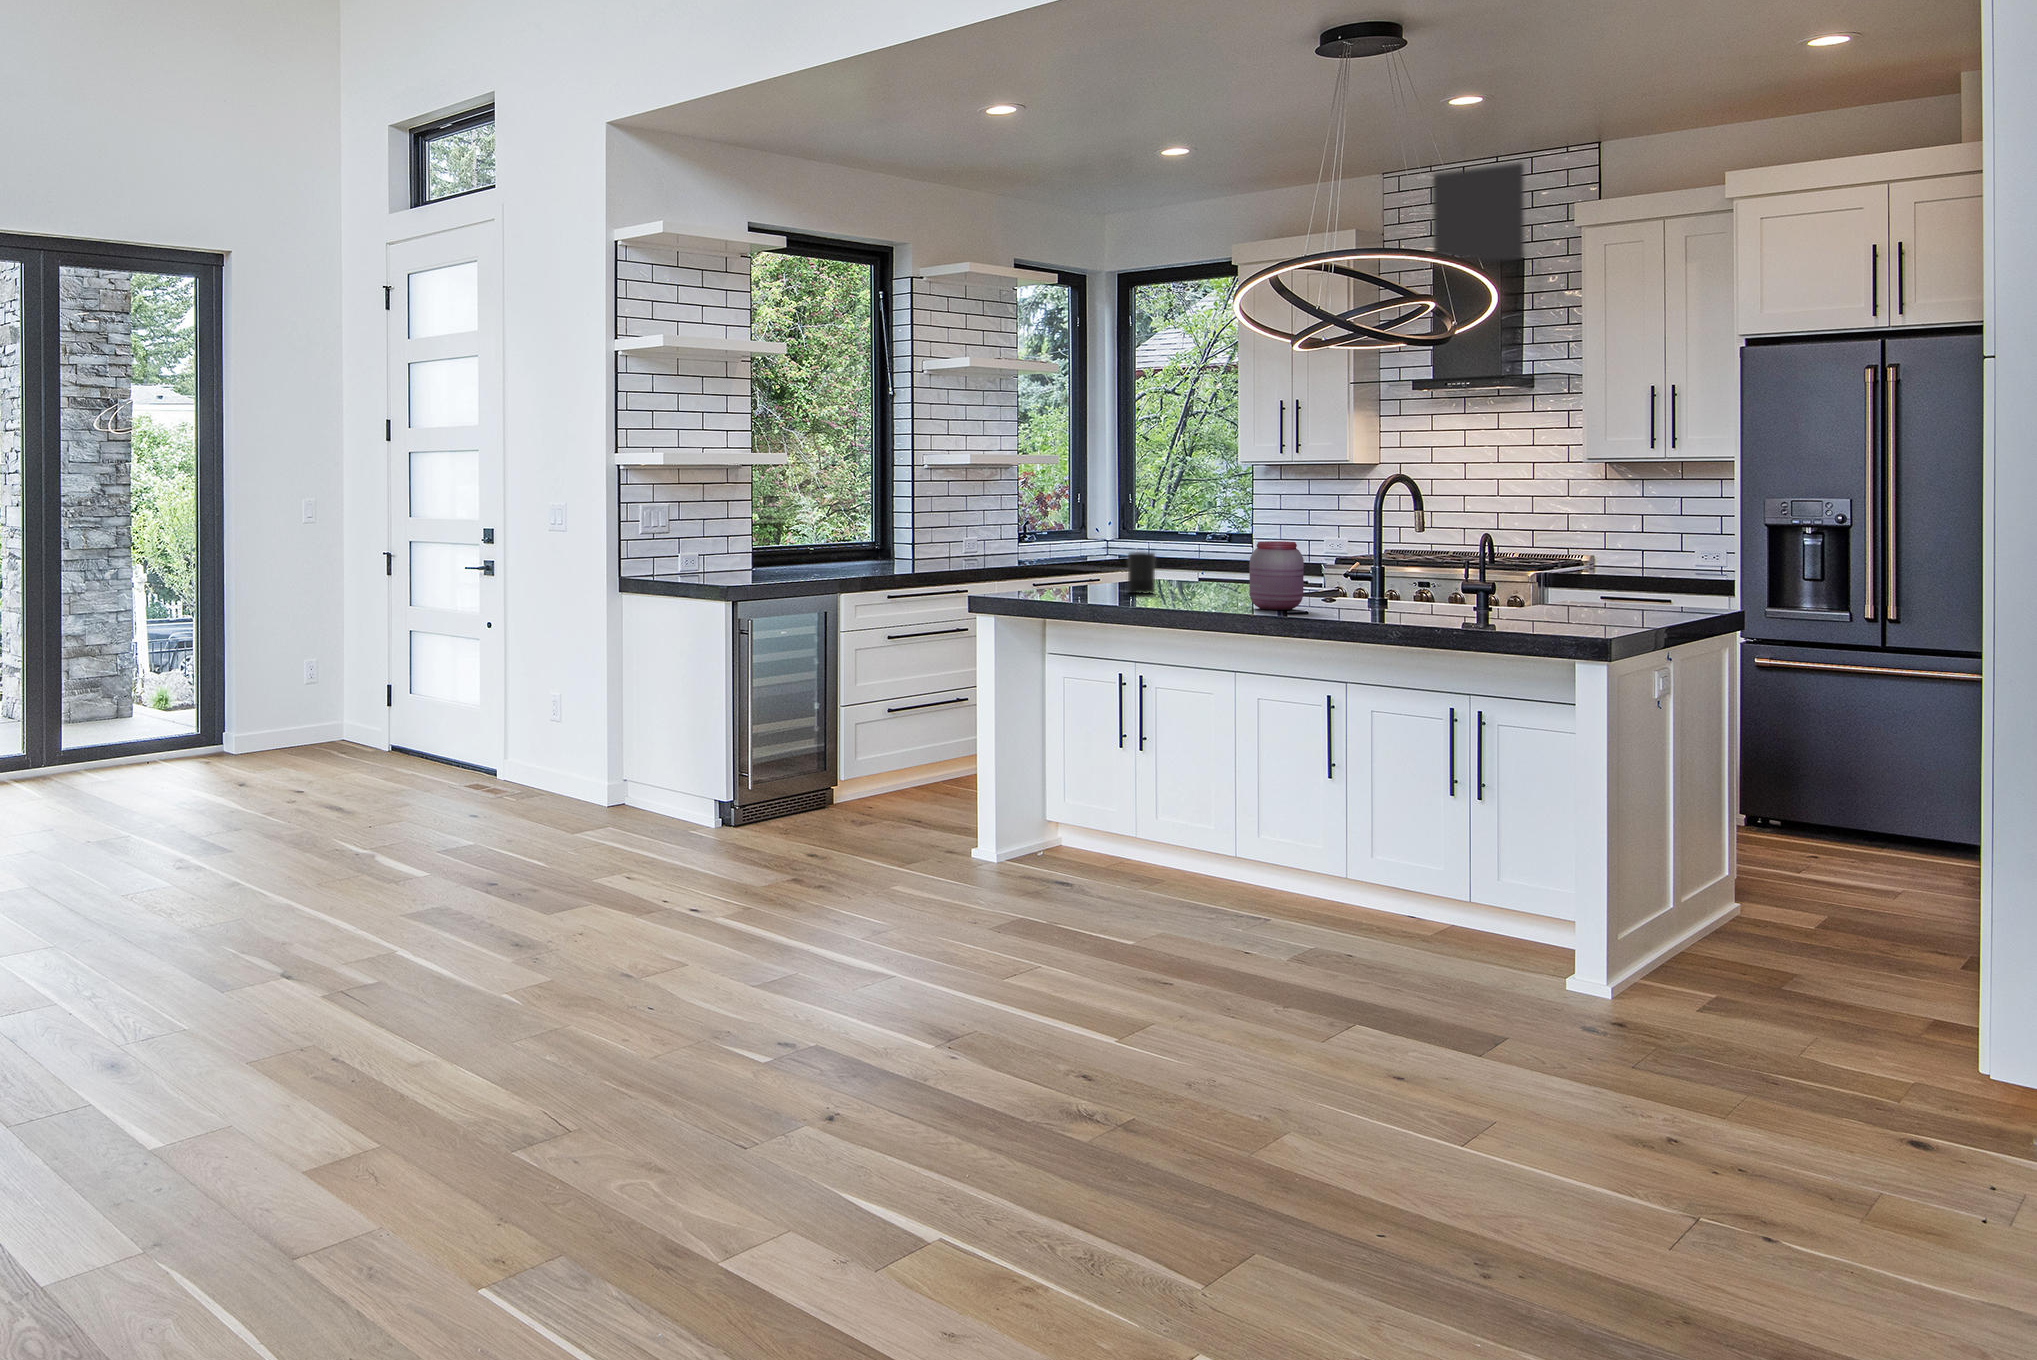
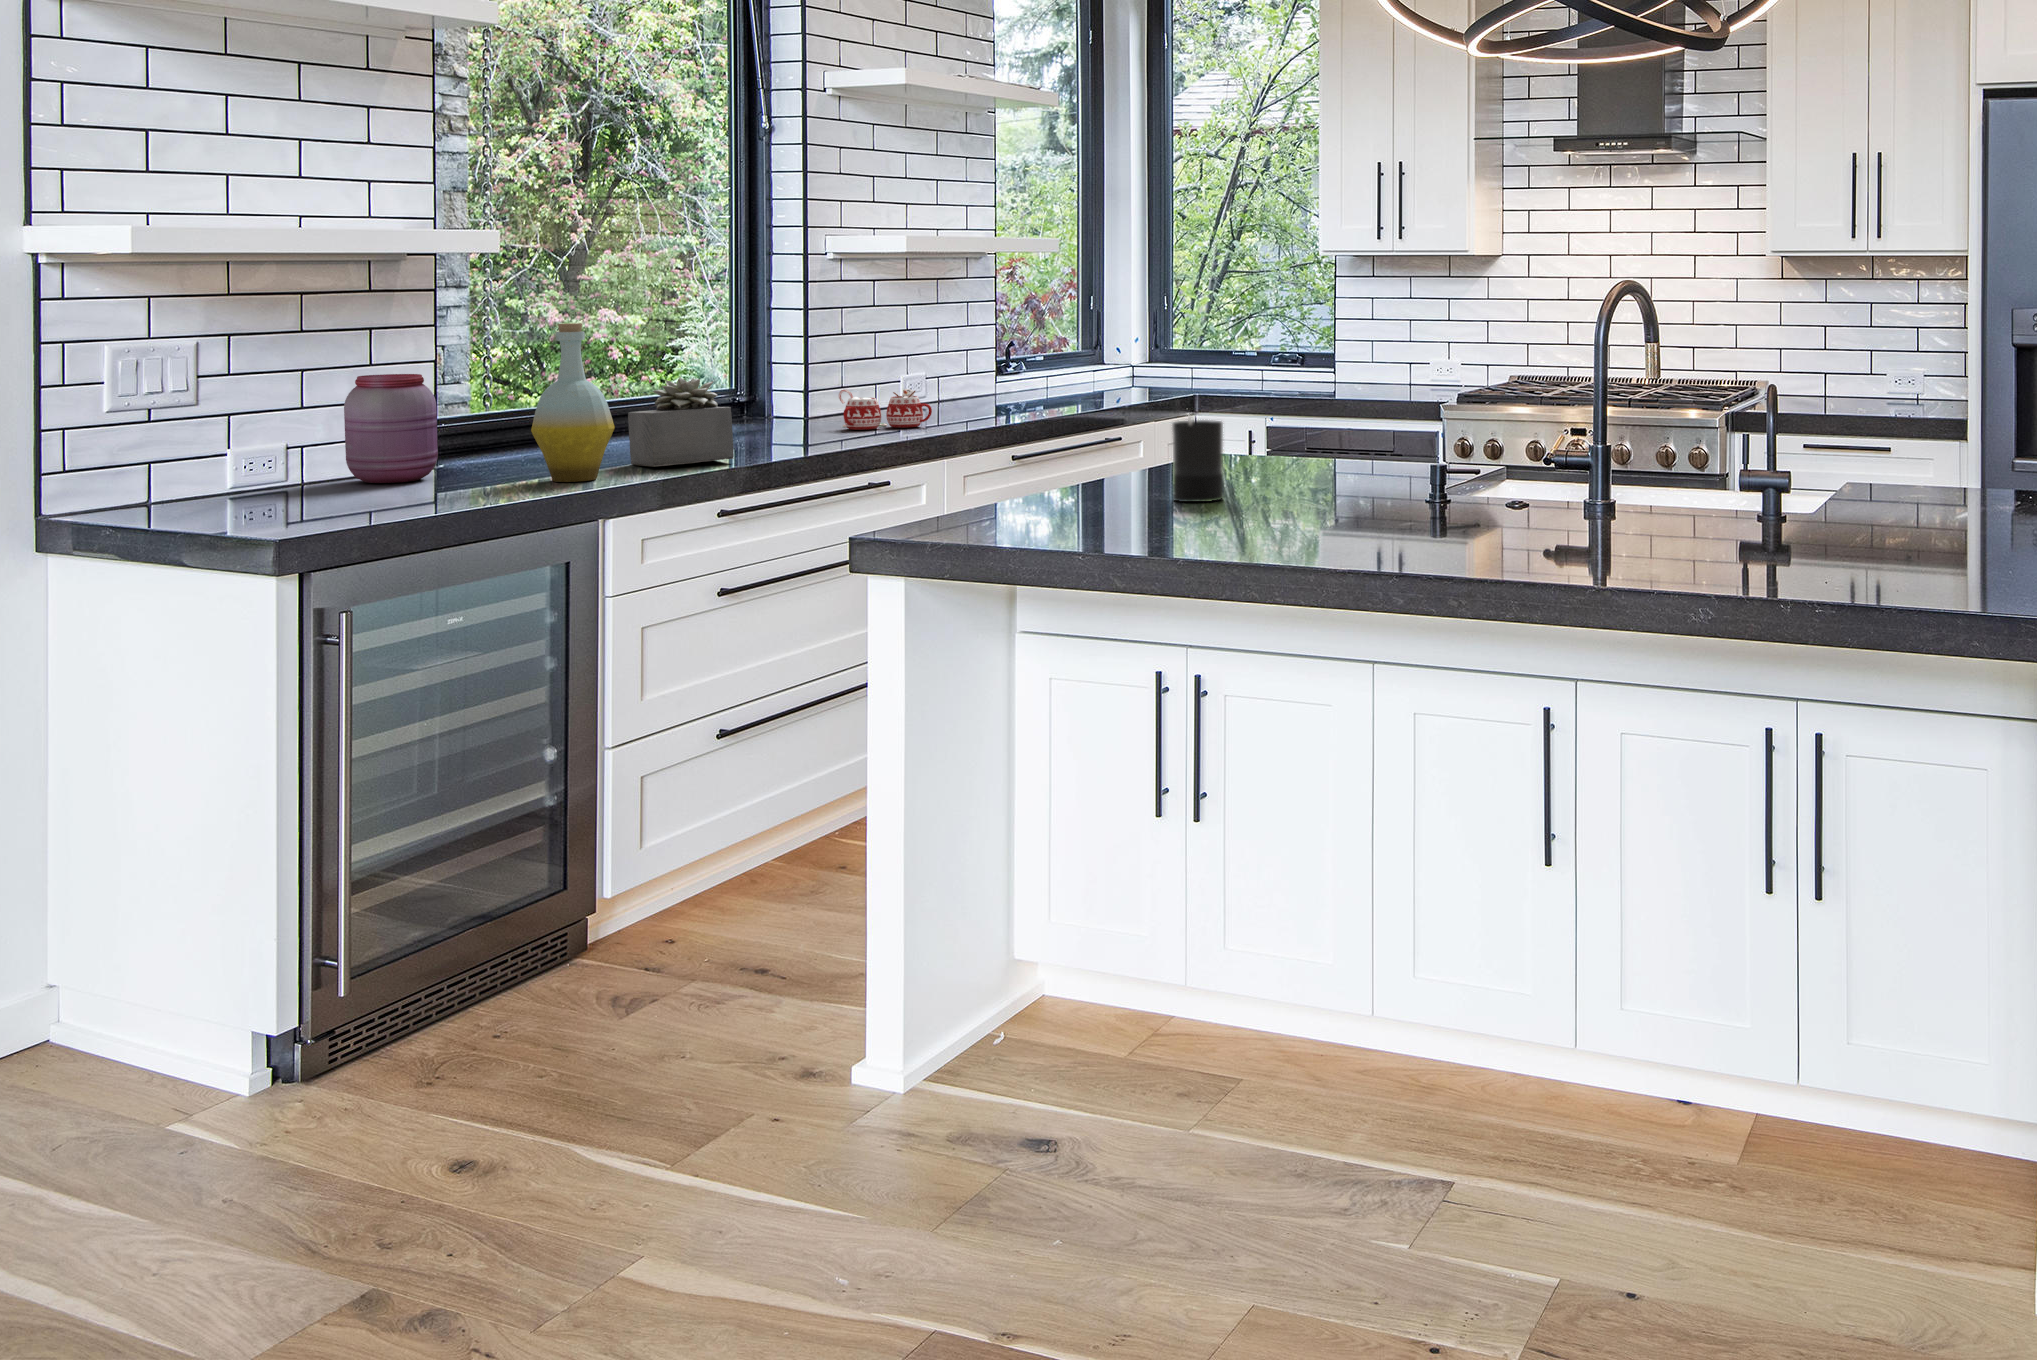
bottle: none [803,503,841,580] -> present [531,323,615,482]
succulent plant: none [840,531,892,576] -> present [628,377,734,466]
jar: present [1249,541,1304,610] -> present [344,374,438,483]
mug: none [932,545,985,568] -> present [839,389,932,430]

